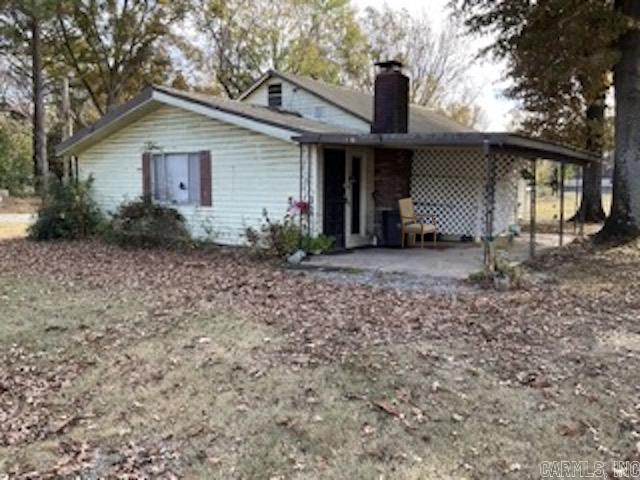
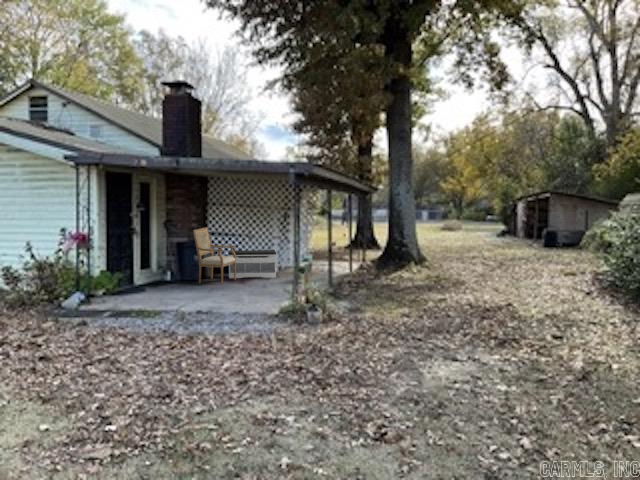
bench: none [430,219,475,246] -> present [229,250,276,278]

